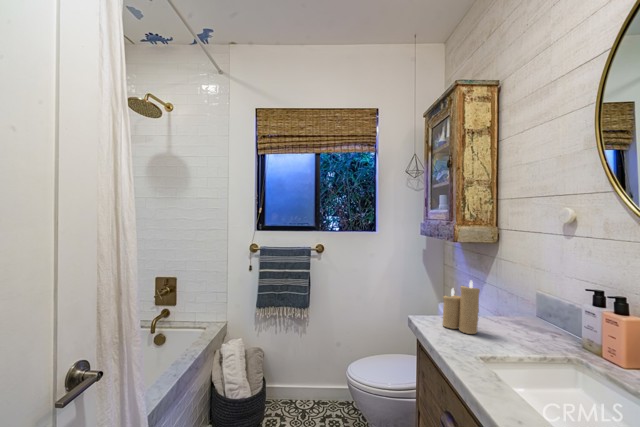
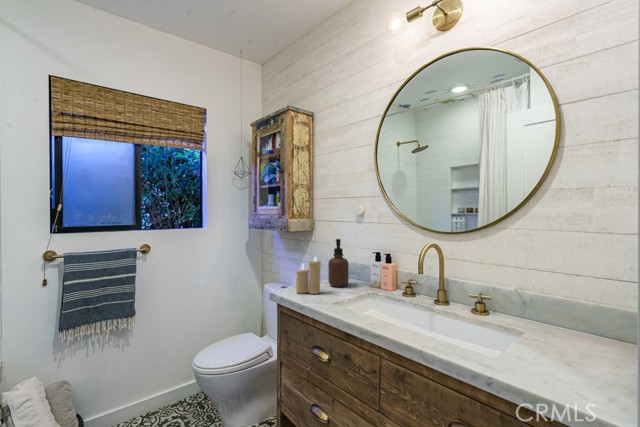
soap dispenser: none [501,259,537,333] -> present [328,239,349,287]

